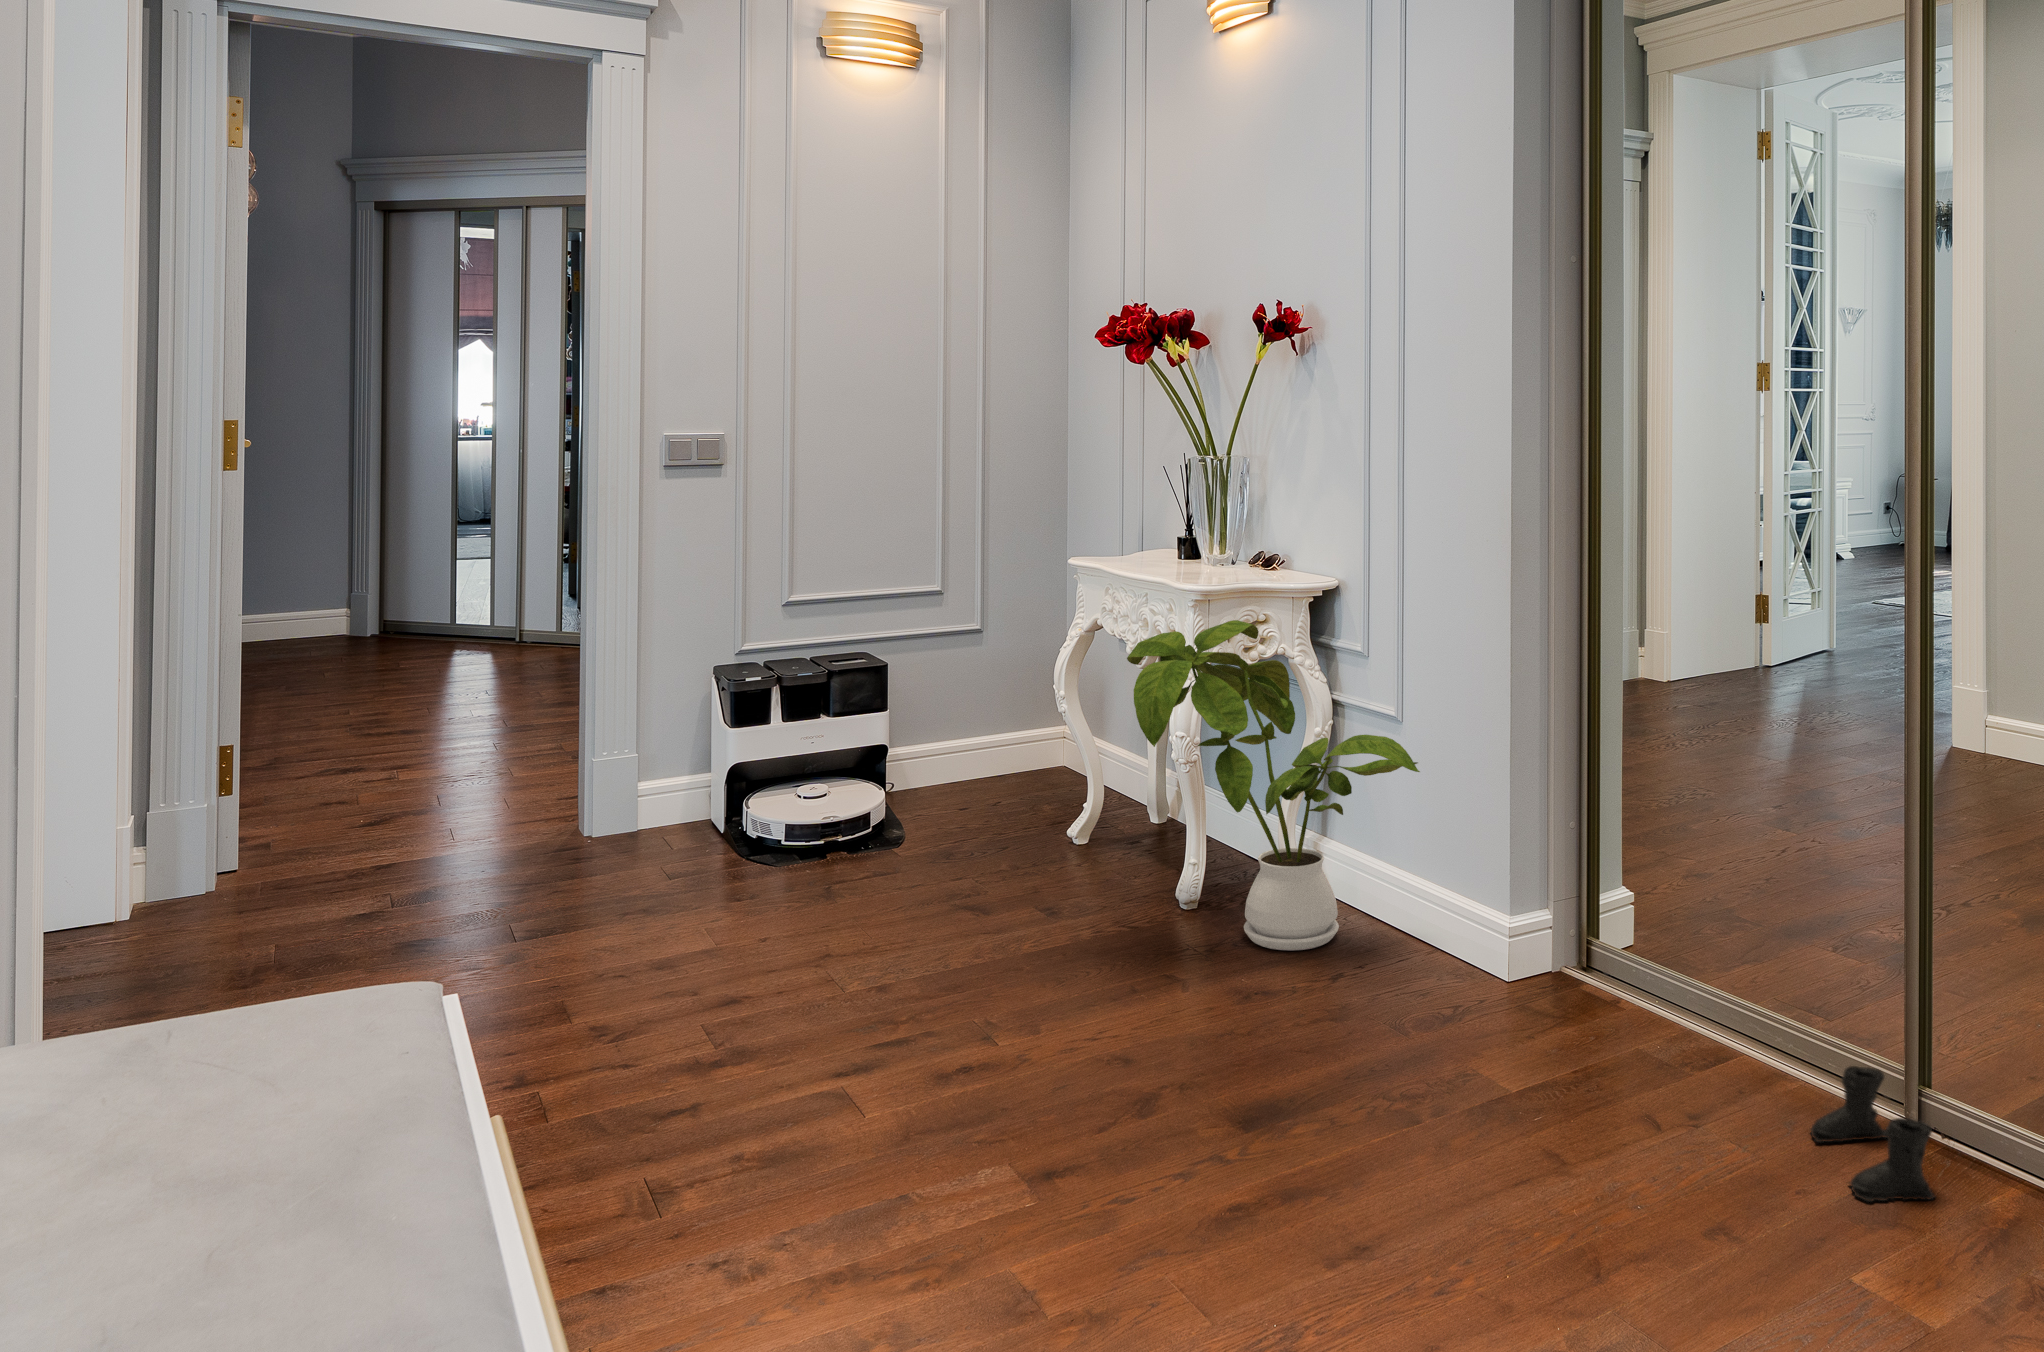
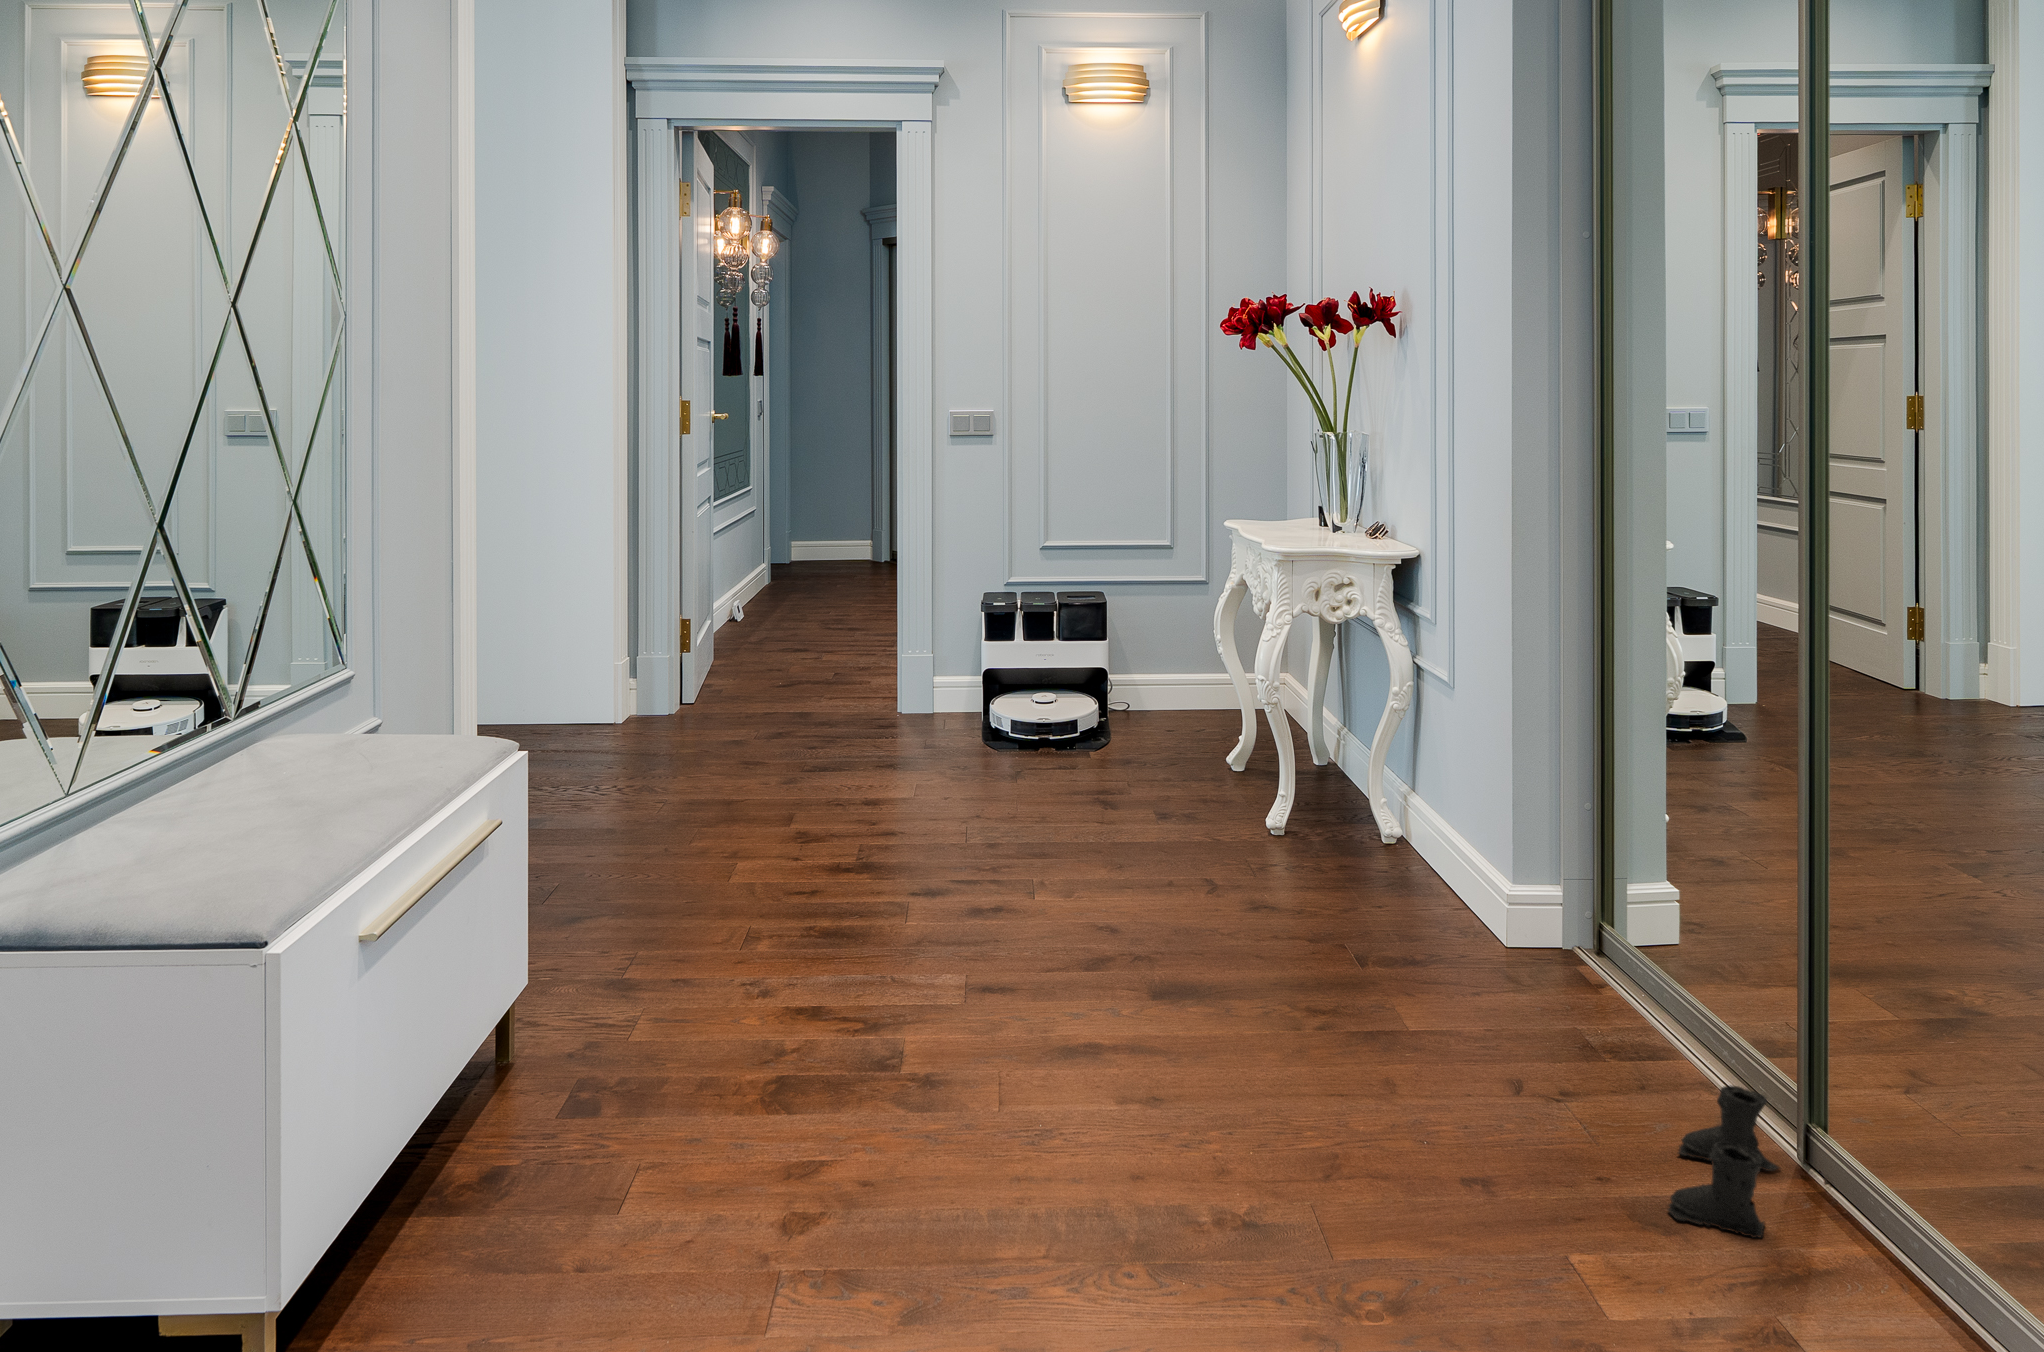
house plant: present [1127,620,1420,951] -> none [1174,578,1446,885]

